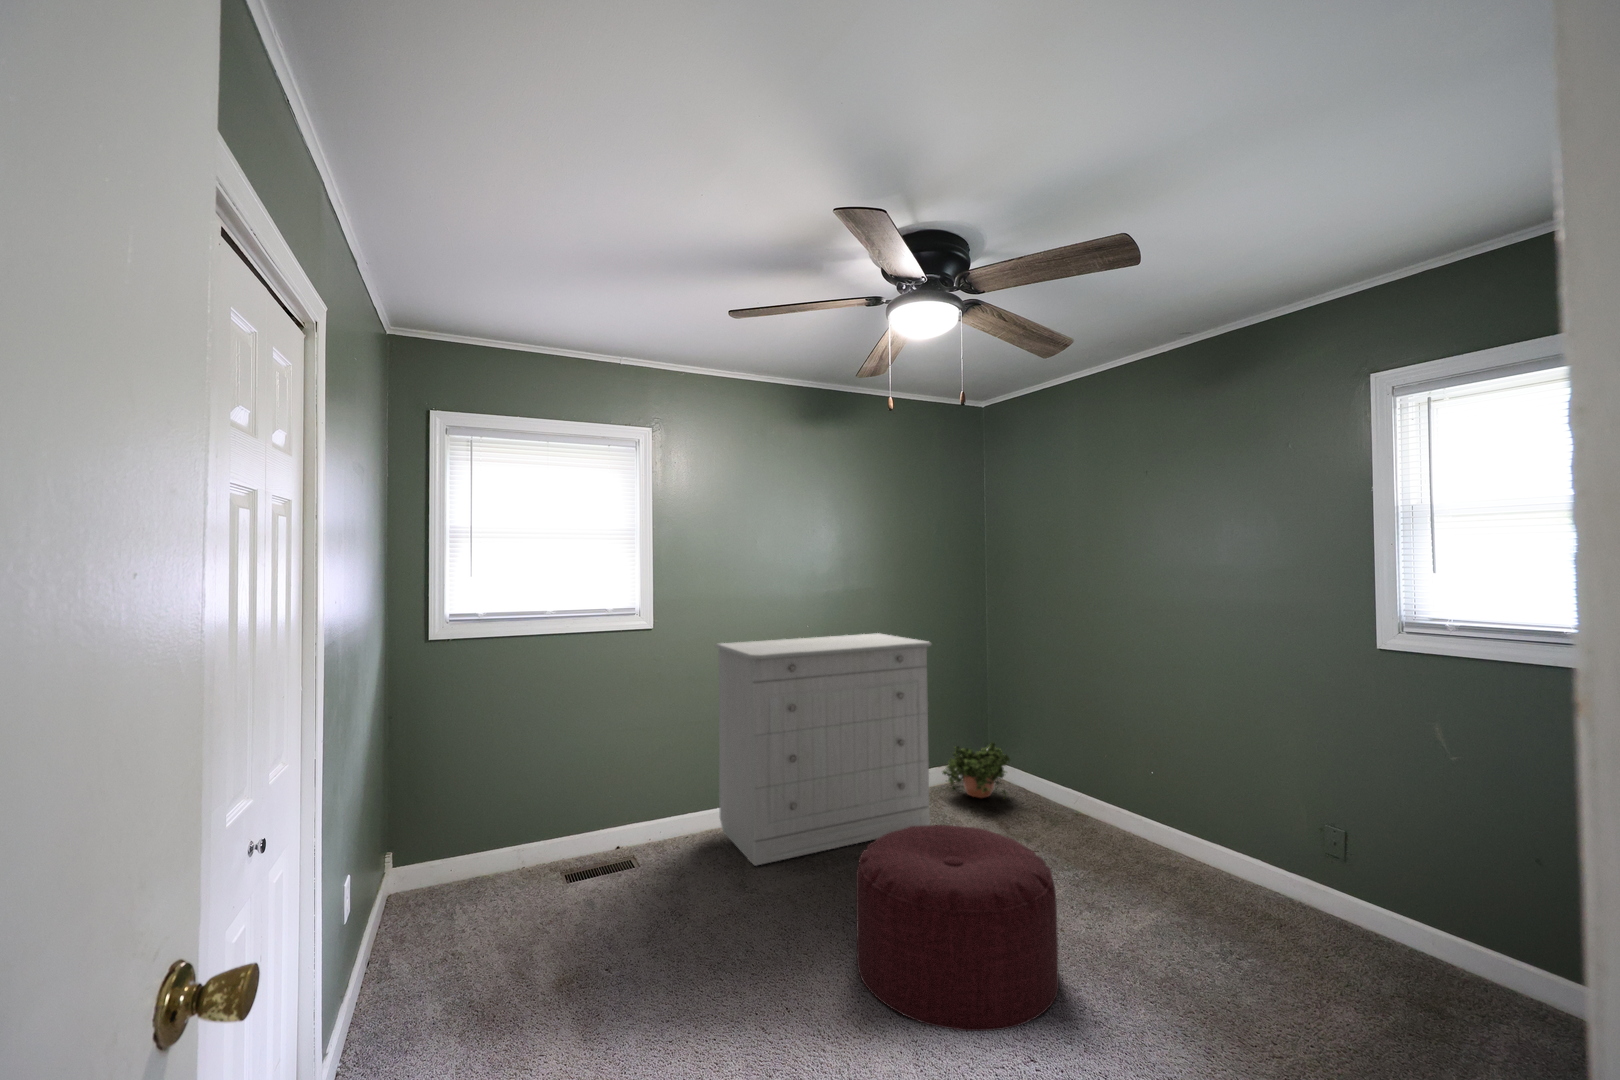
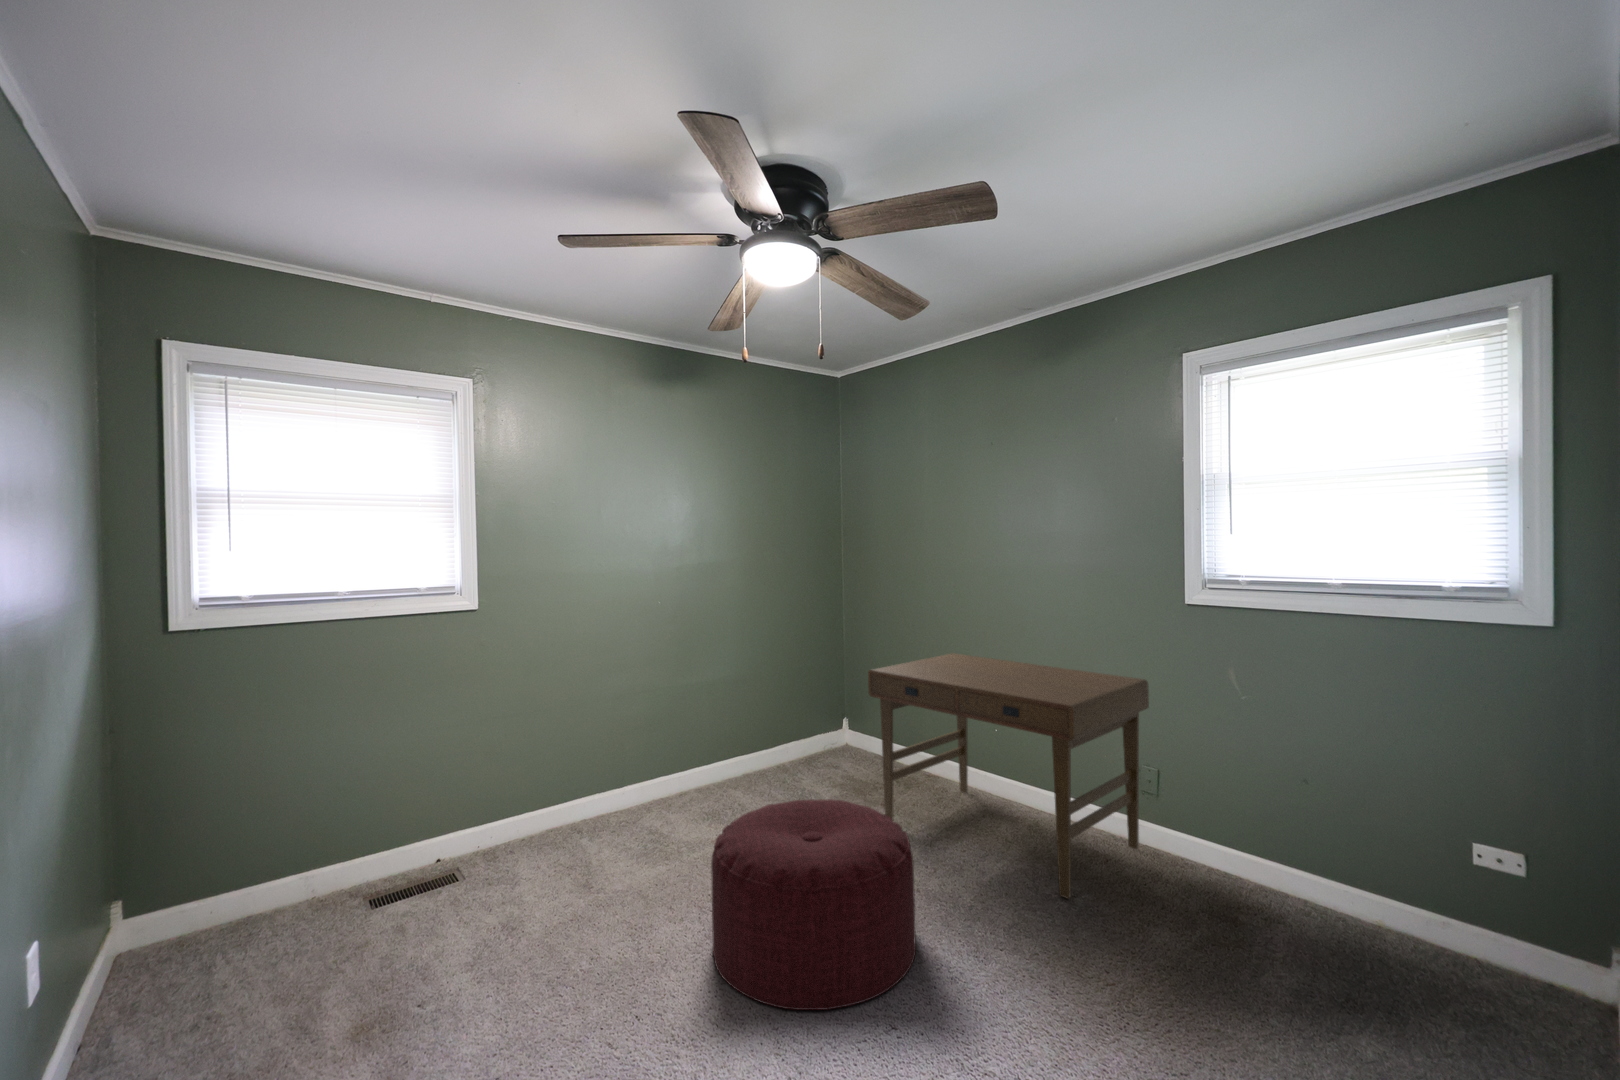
dresser: present [715,633,931,866] -> none [550,608,786,863]
desk: none [1014,688,1333,959] -> present [868,653,1149,898]
potted plant: present [943,742,1010,799] -> none [795,711,863,769]

